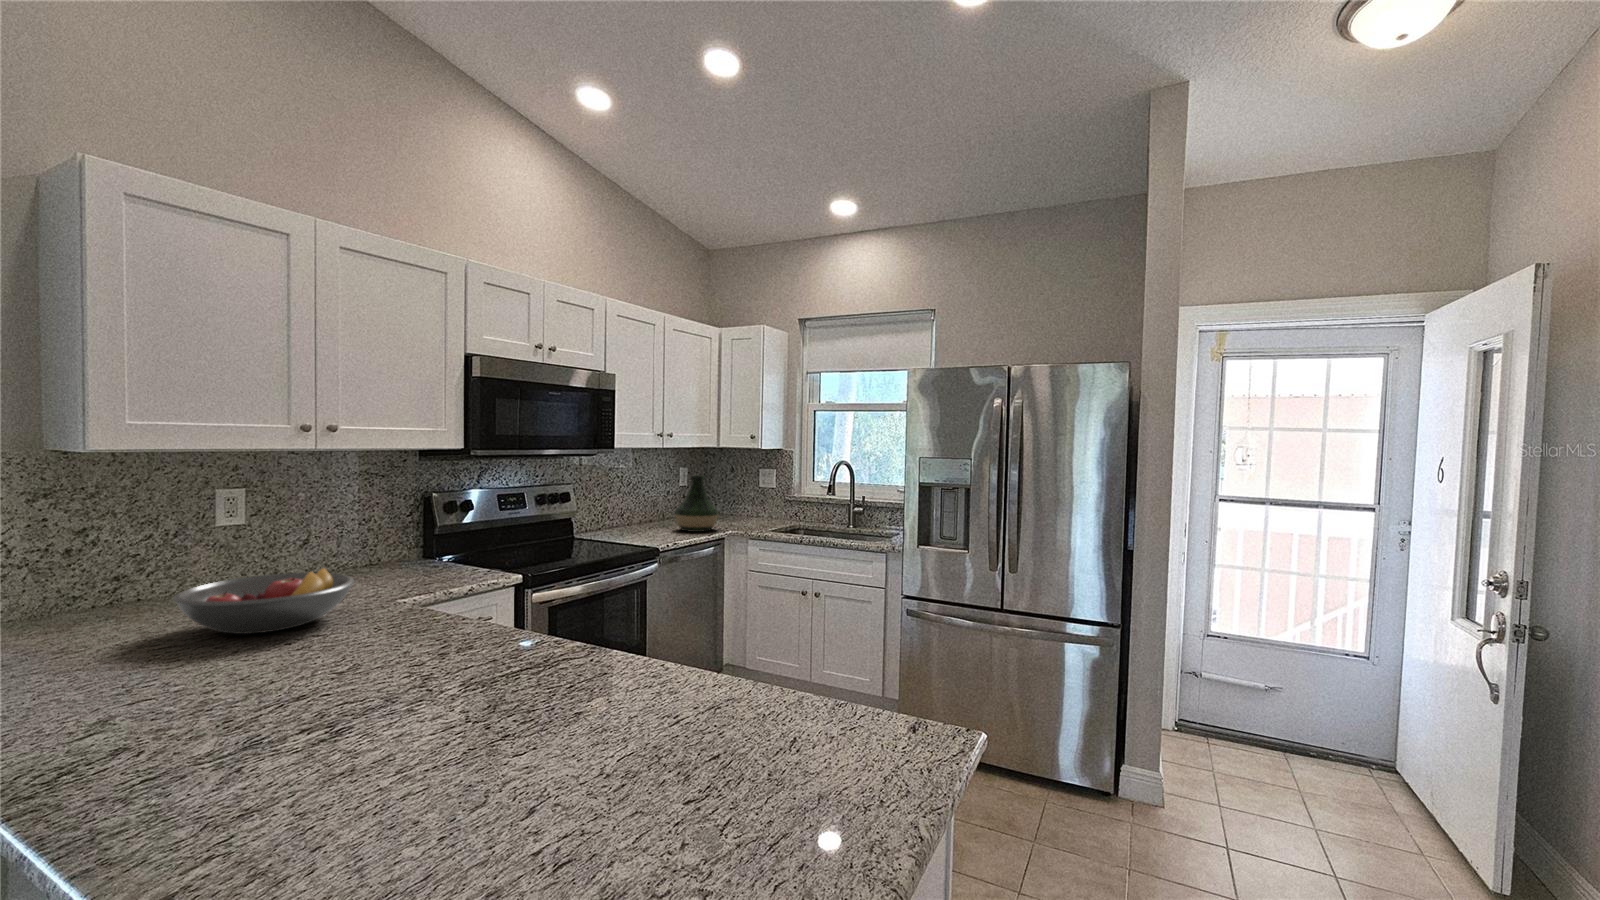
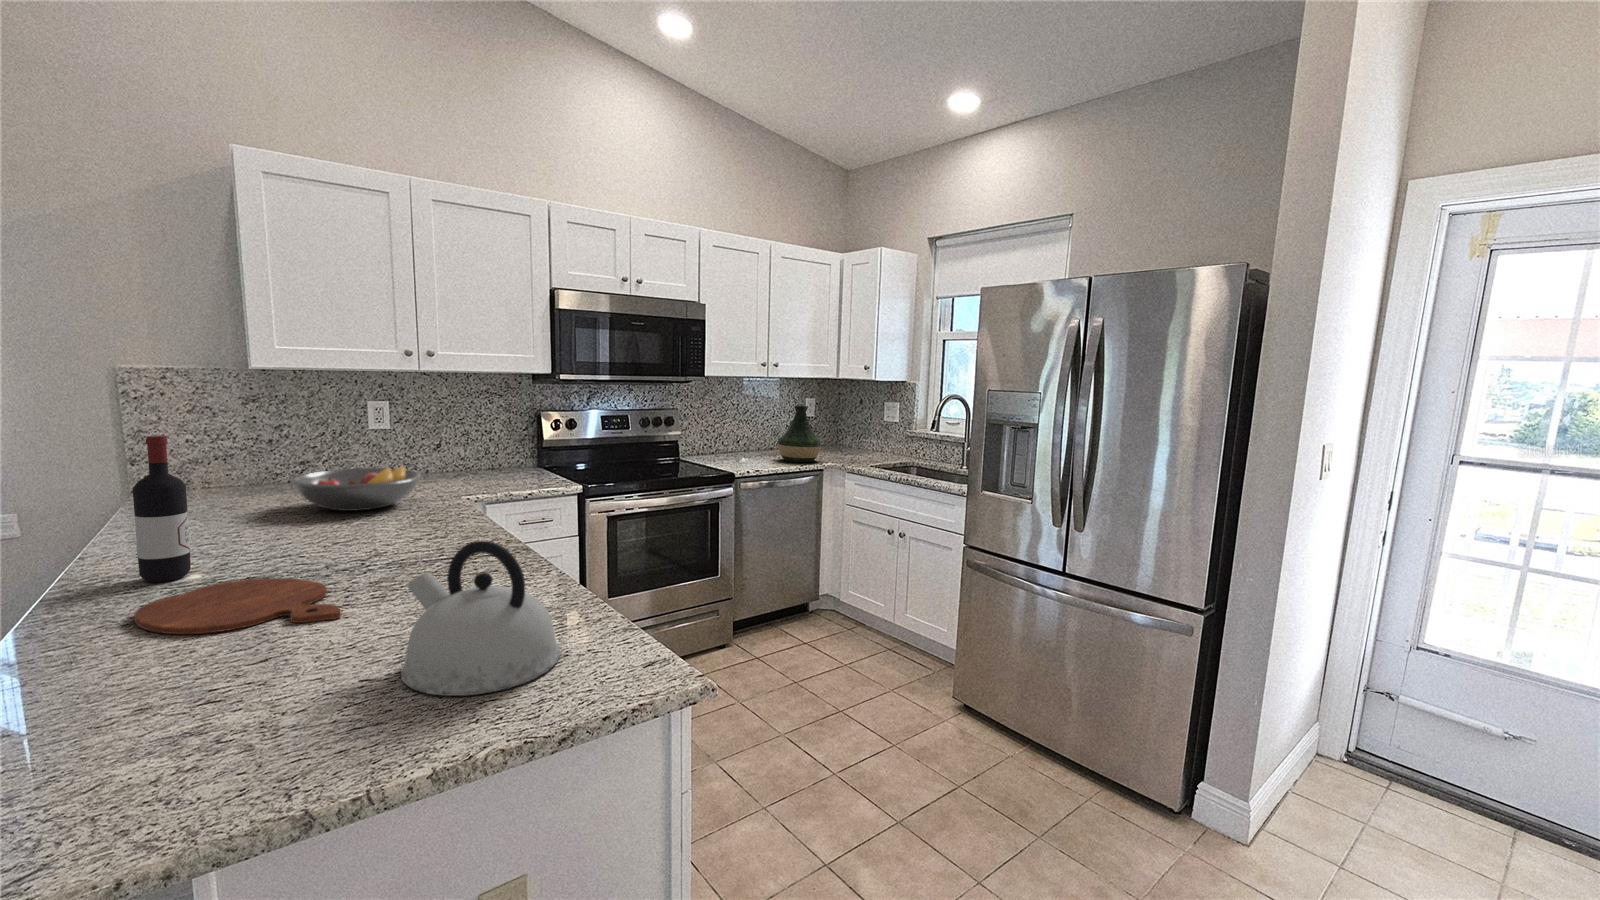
wine bottle: none [87,549,169,766] -> present [133,436,191,582]
kettle: none [651,633,825,815] -> present [401,541,560,696]
cutting board: none [182,722,492,828] -> present [134,578,341,634]

